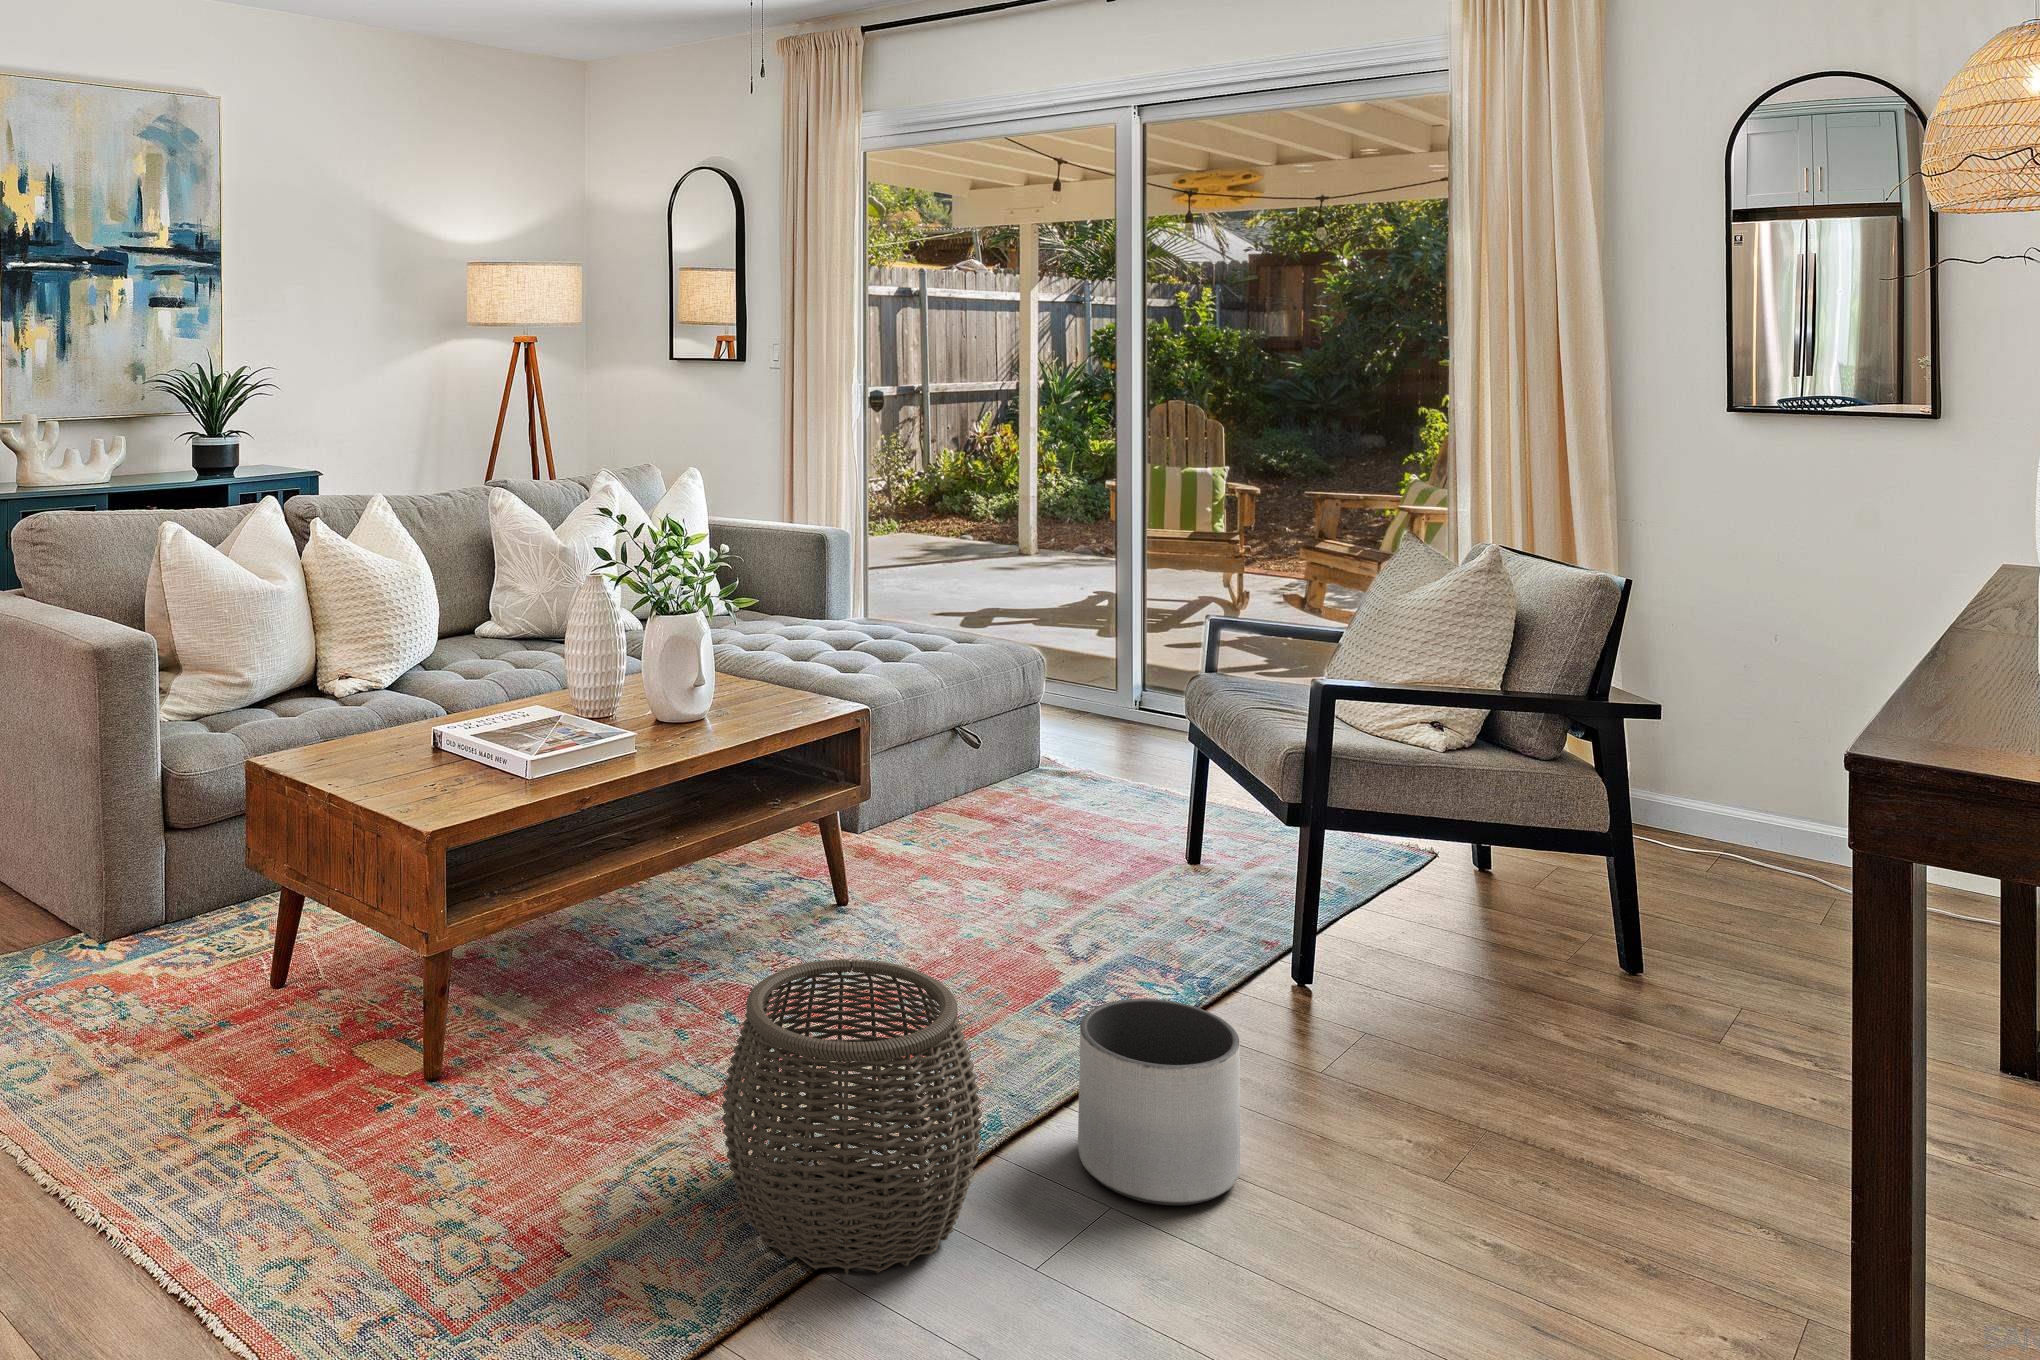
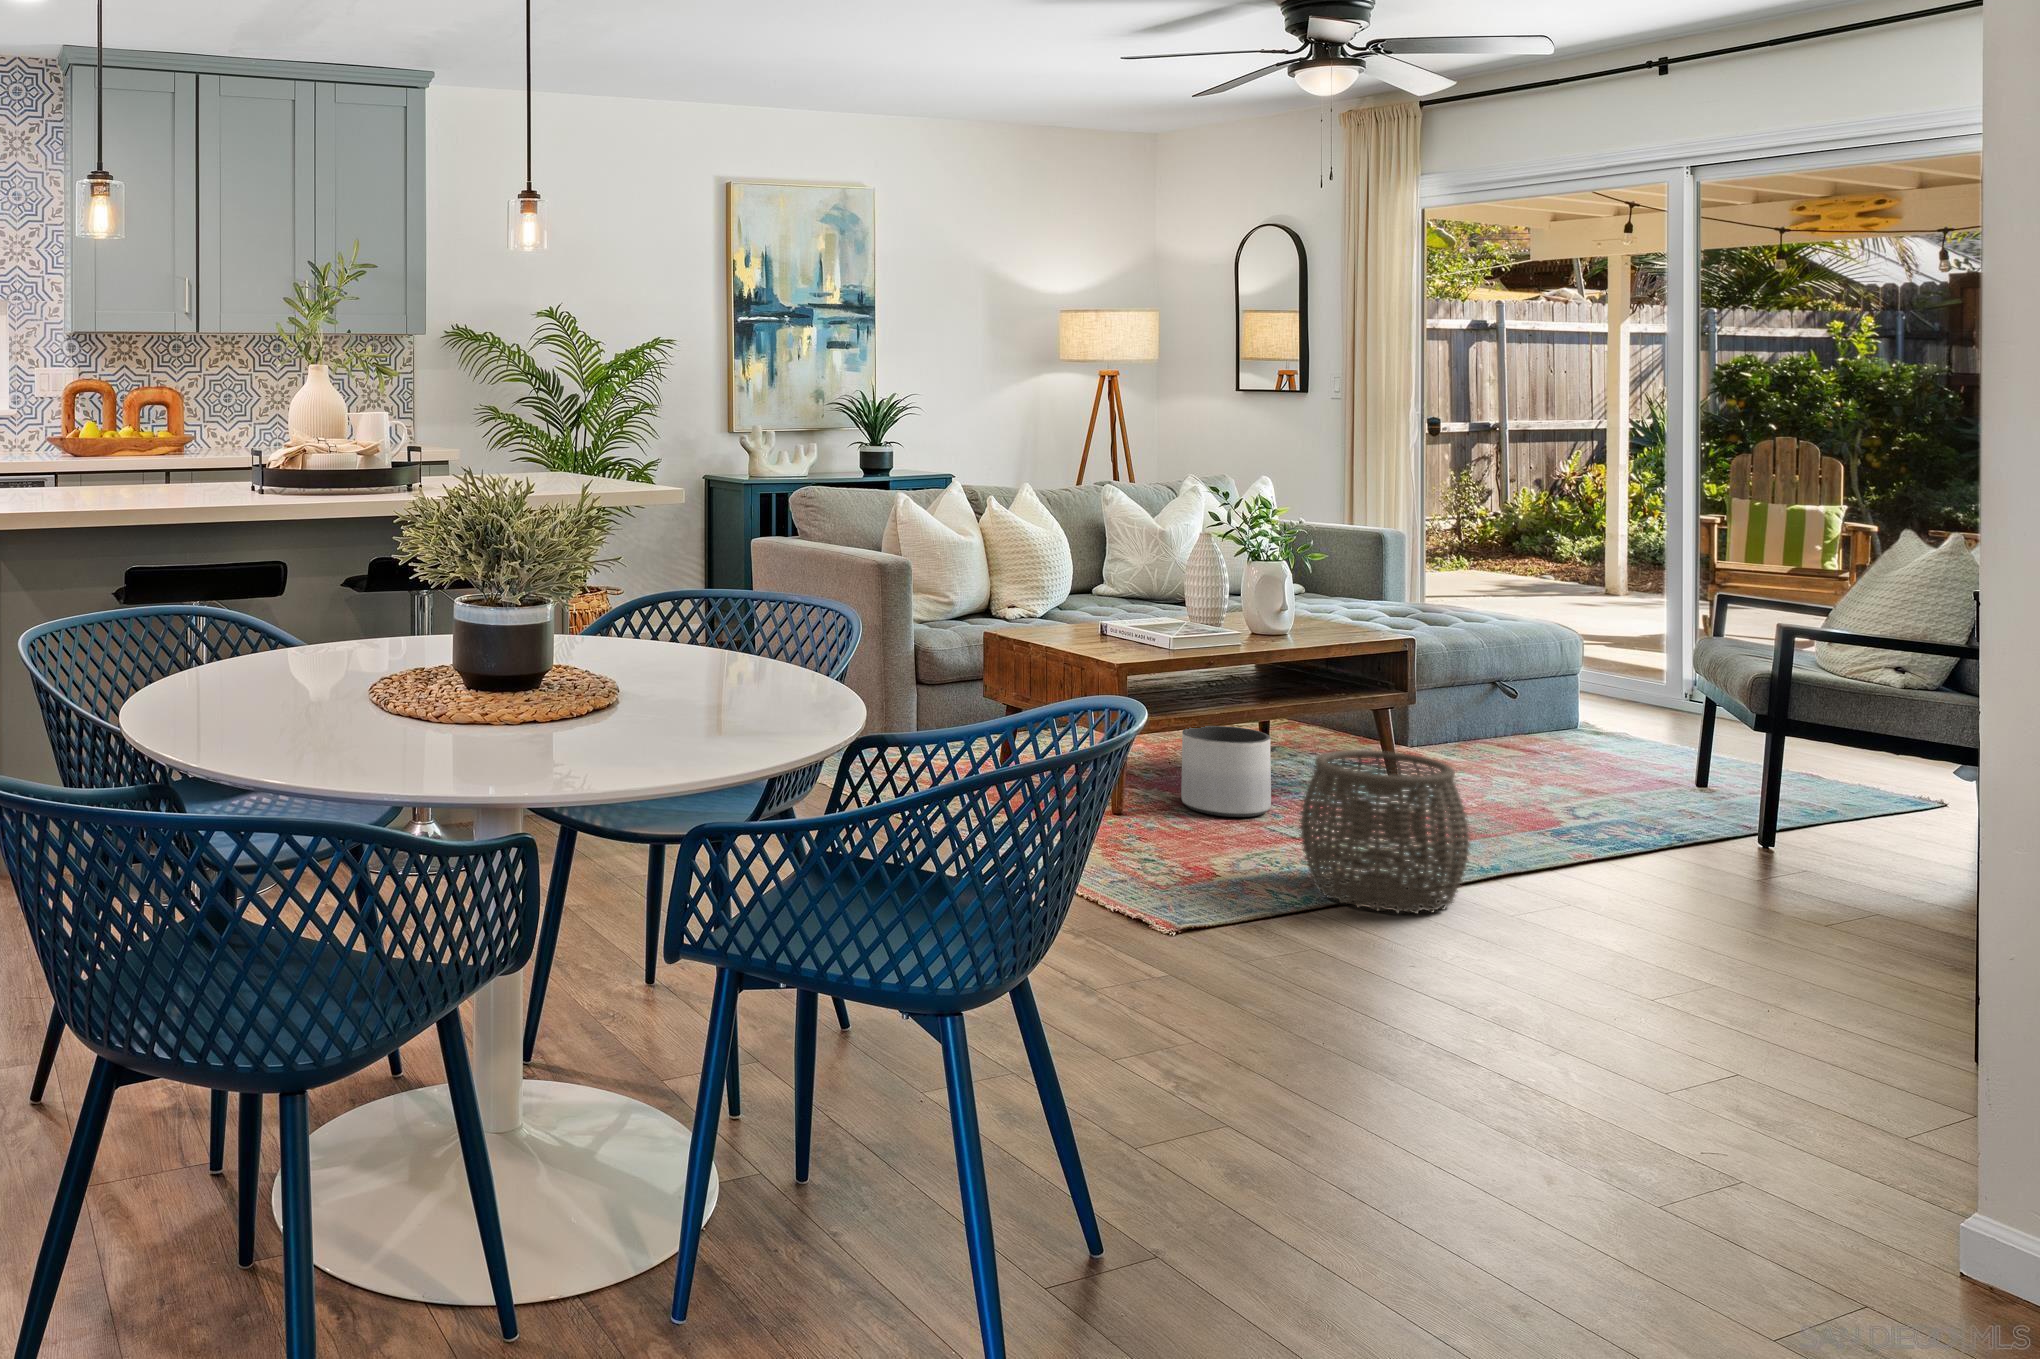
planter: present [1078,999,1240,1205] -> present [1181,726,1271,817]

